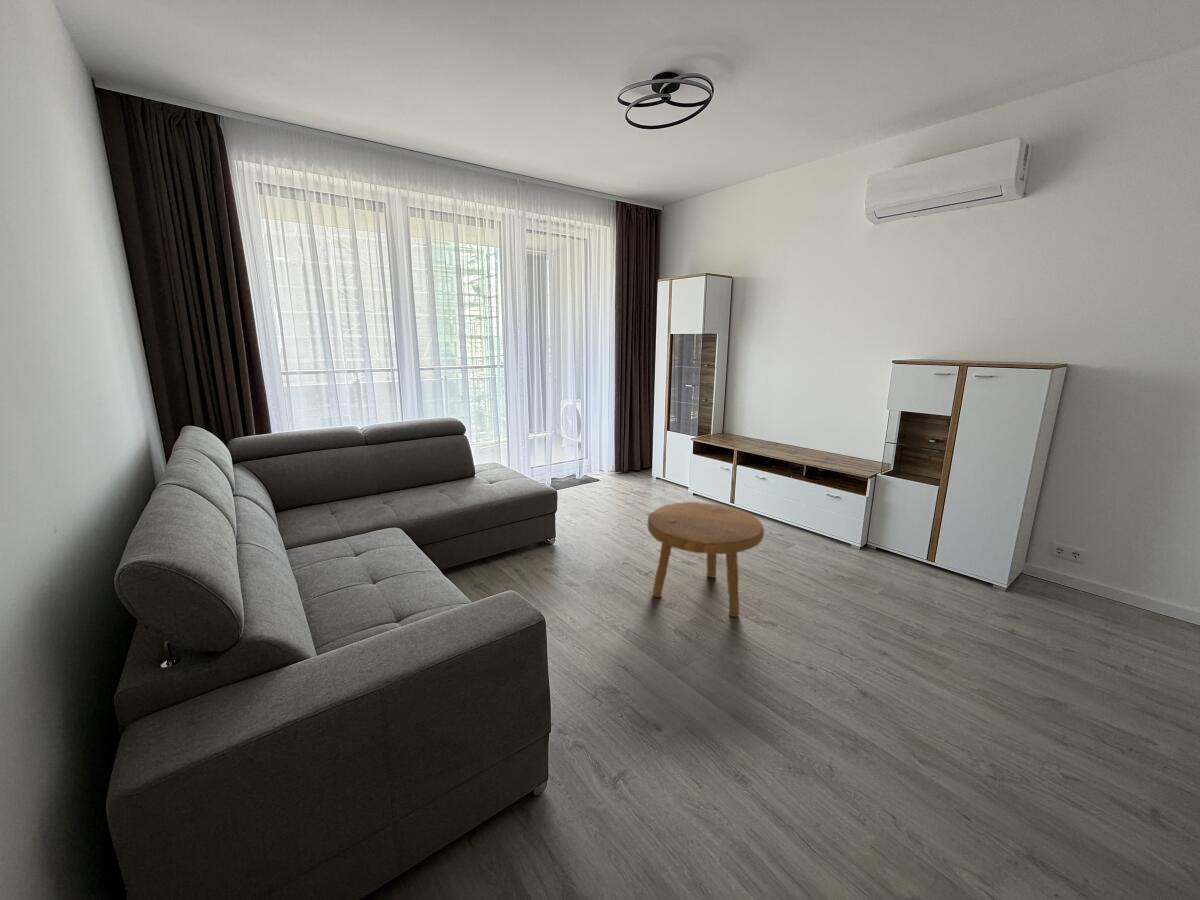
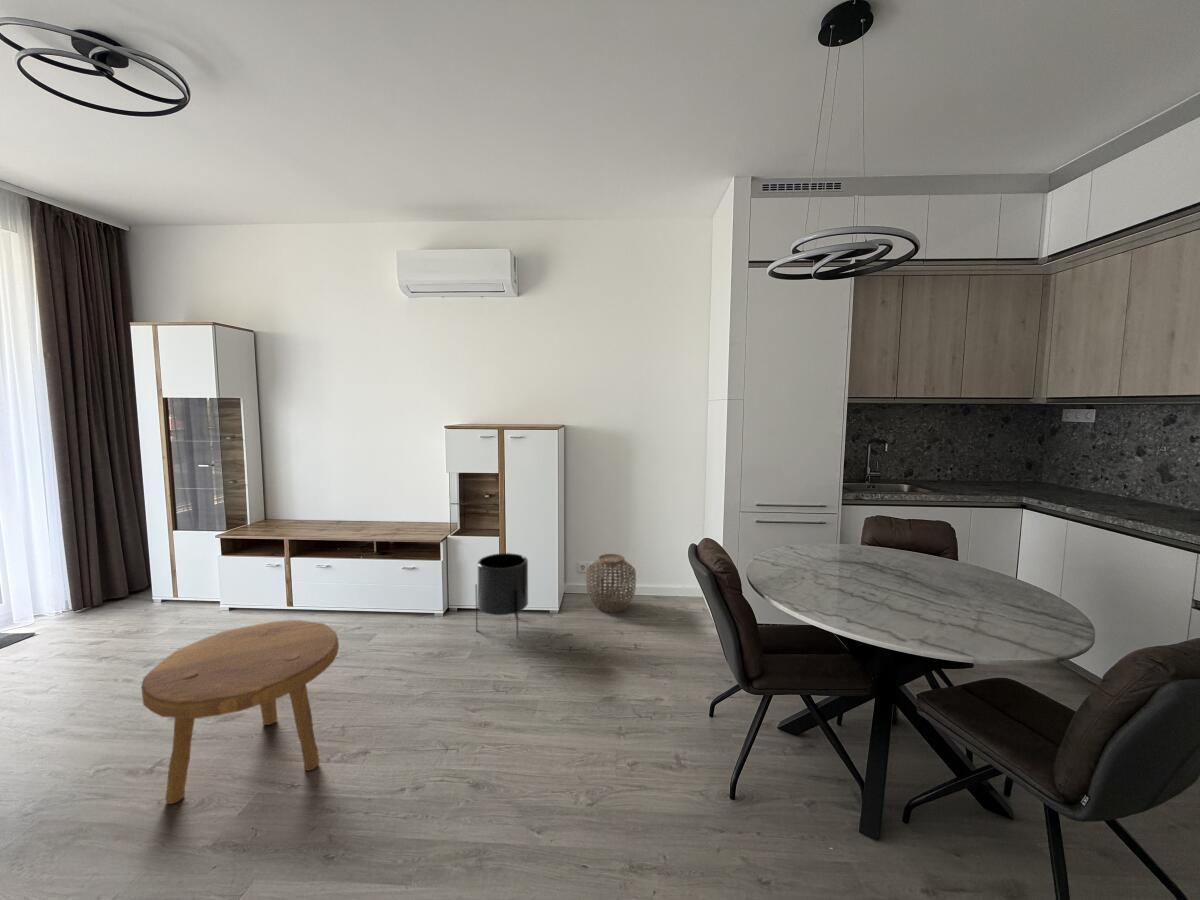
planter: none [892,502,970,596] -> present [476,553,528,638]
woven basket: none [1056,541,1154,620] -> present [586,554,636,613]

